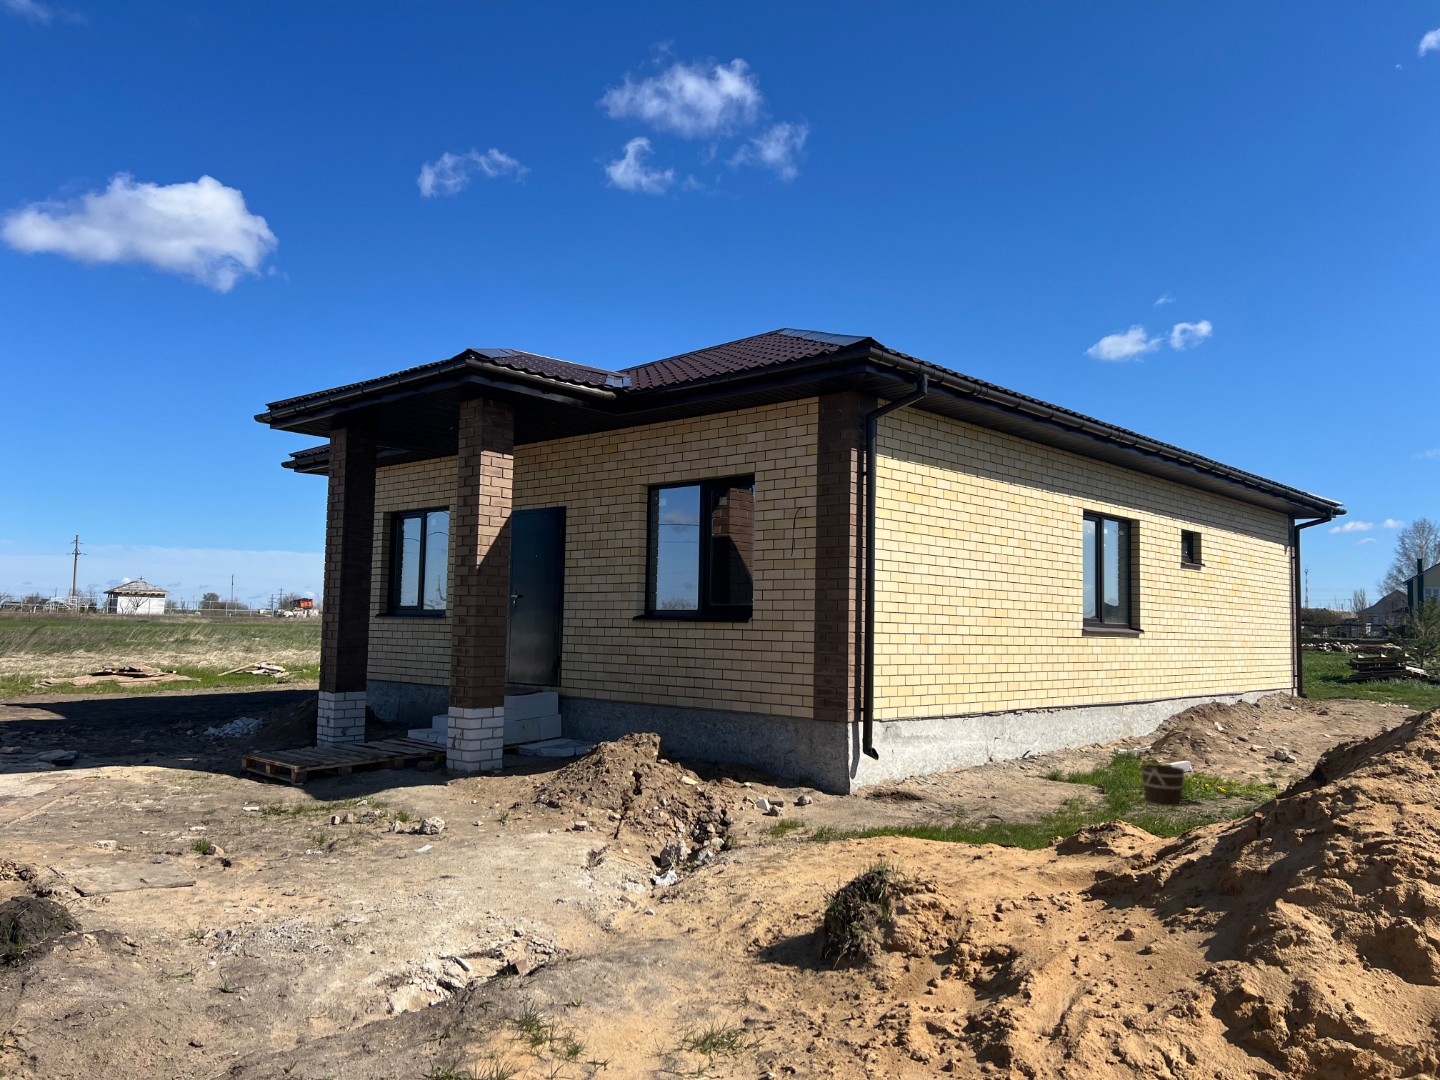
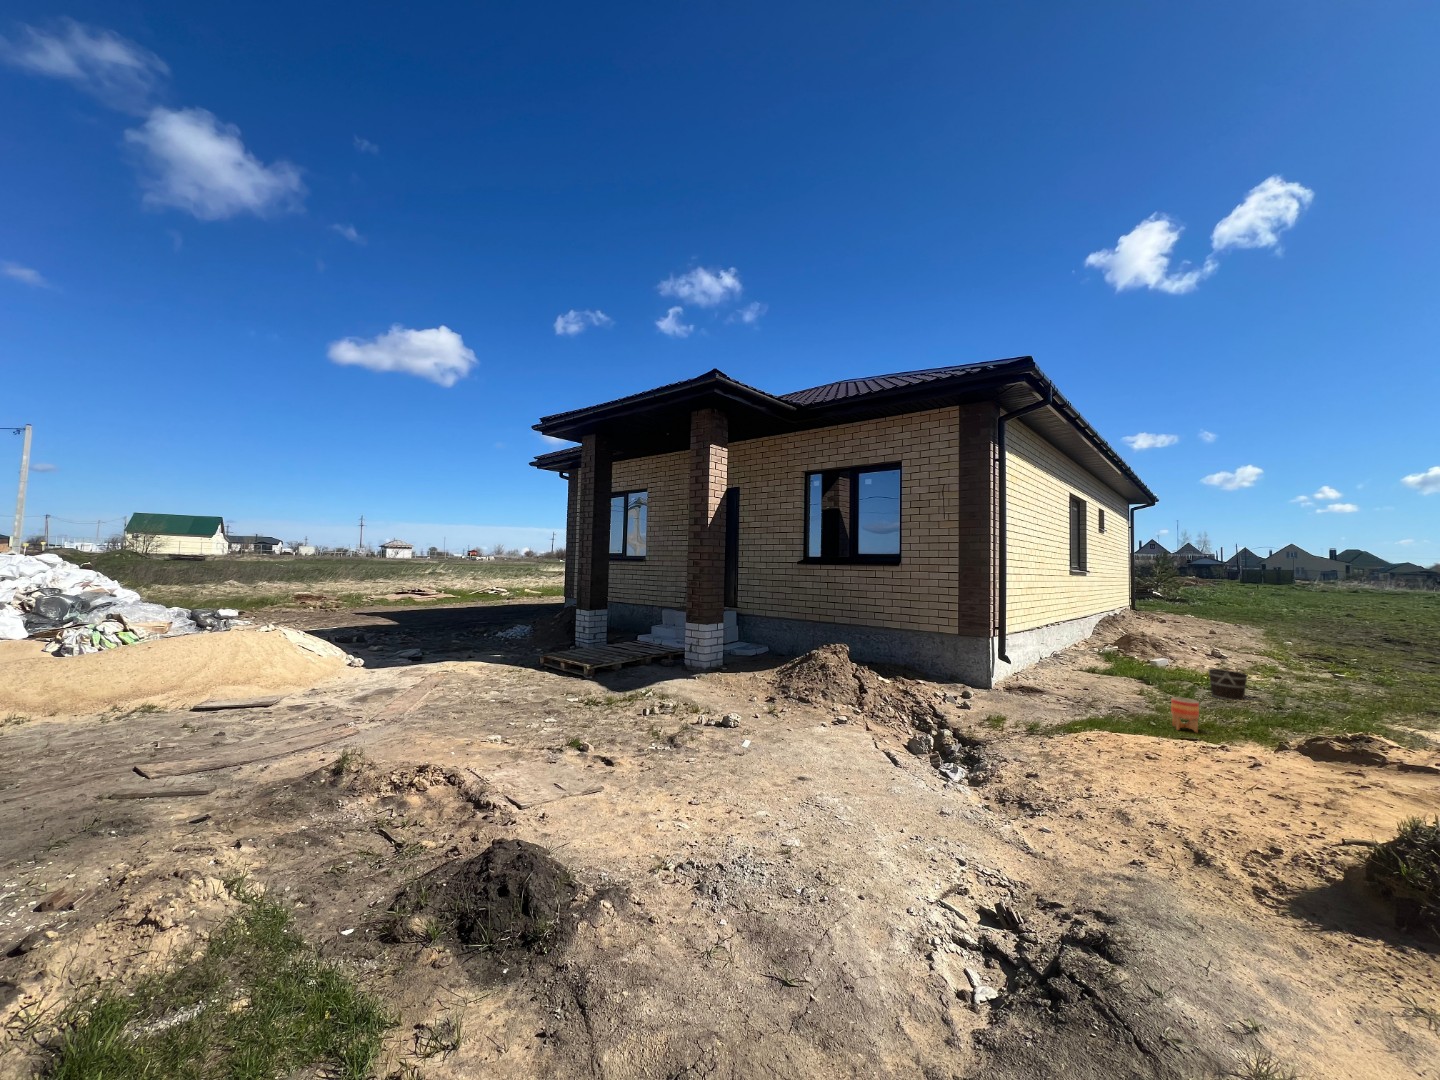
planter: none [1001,793,1029,838] -> present [1171,697,1199,732]

